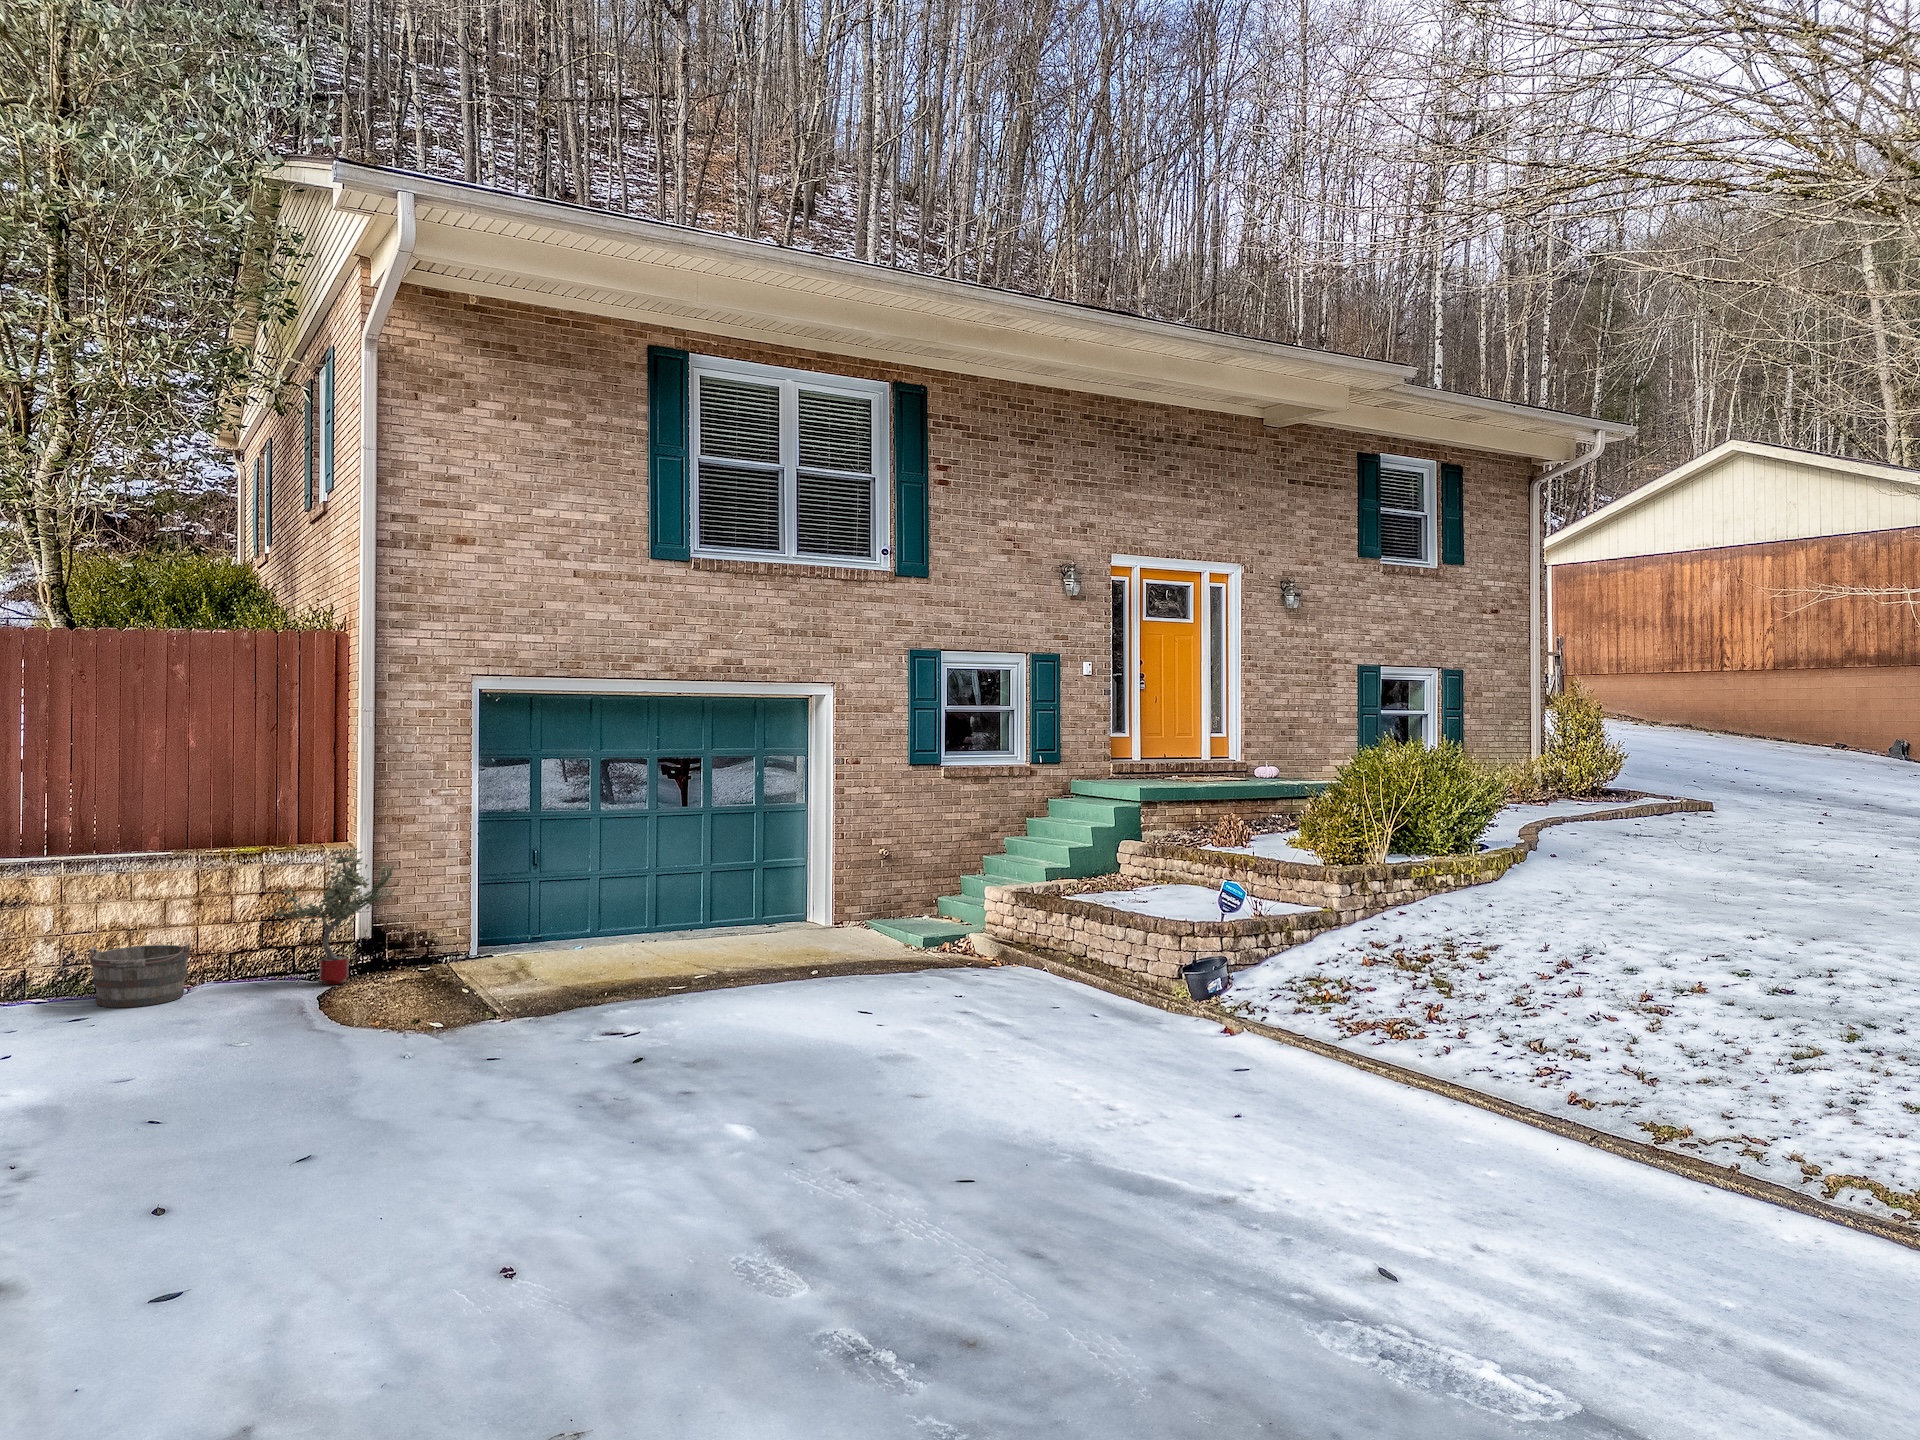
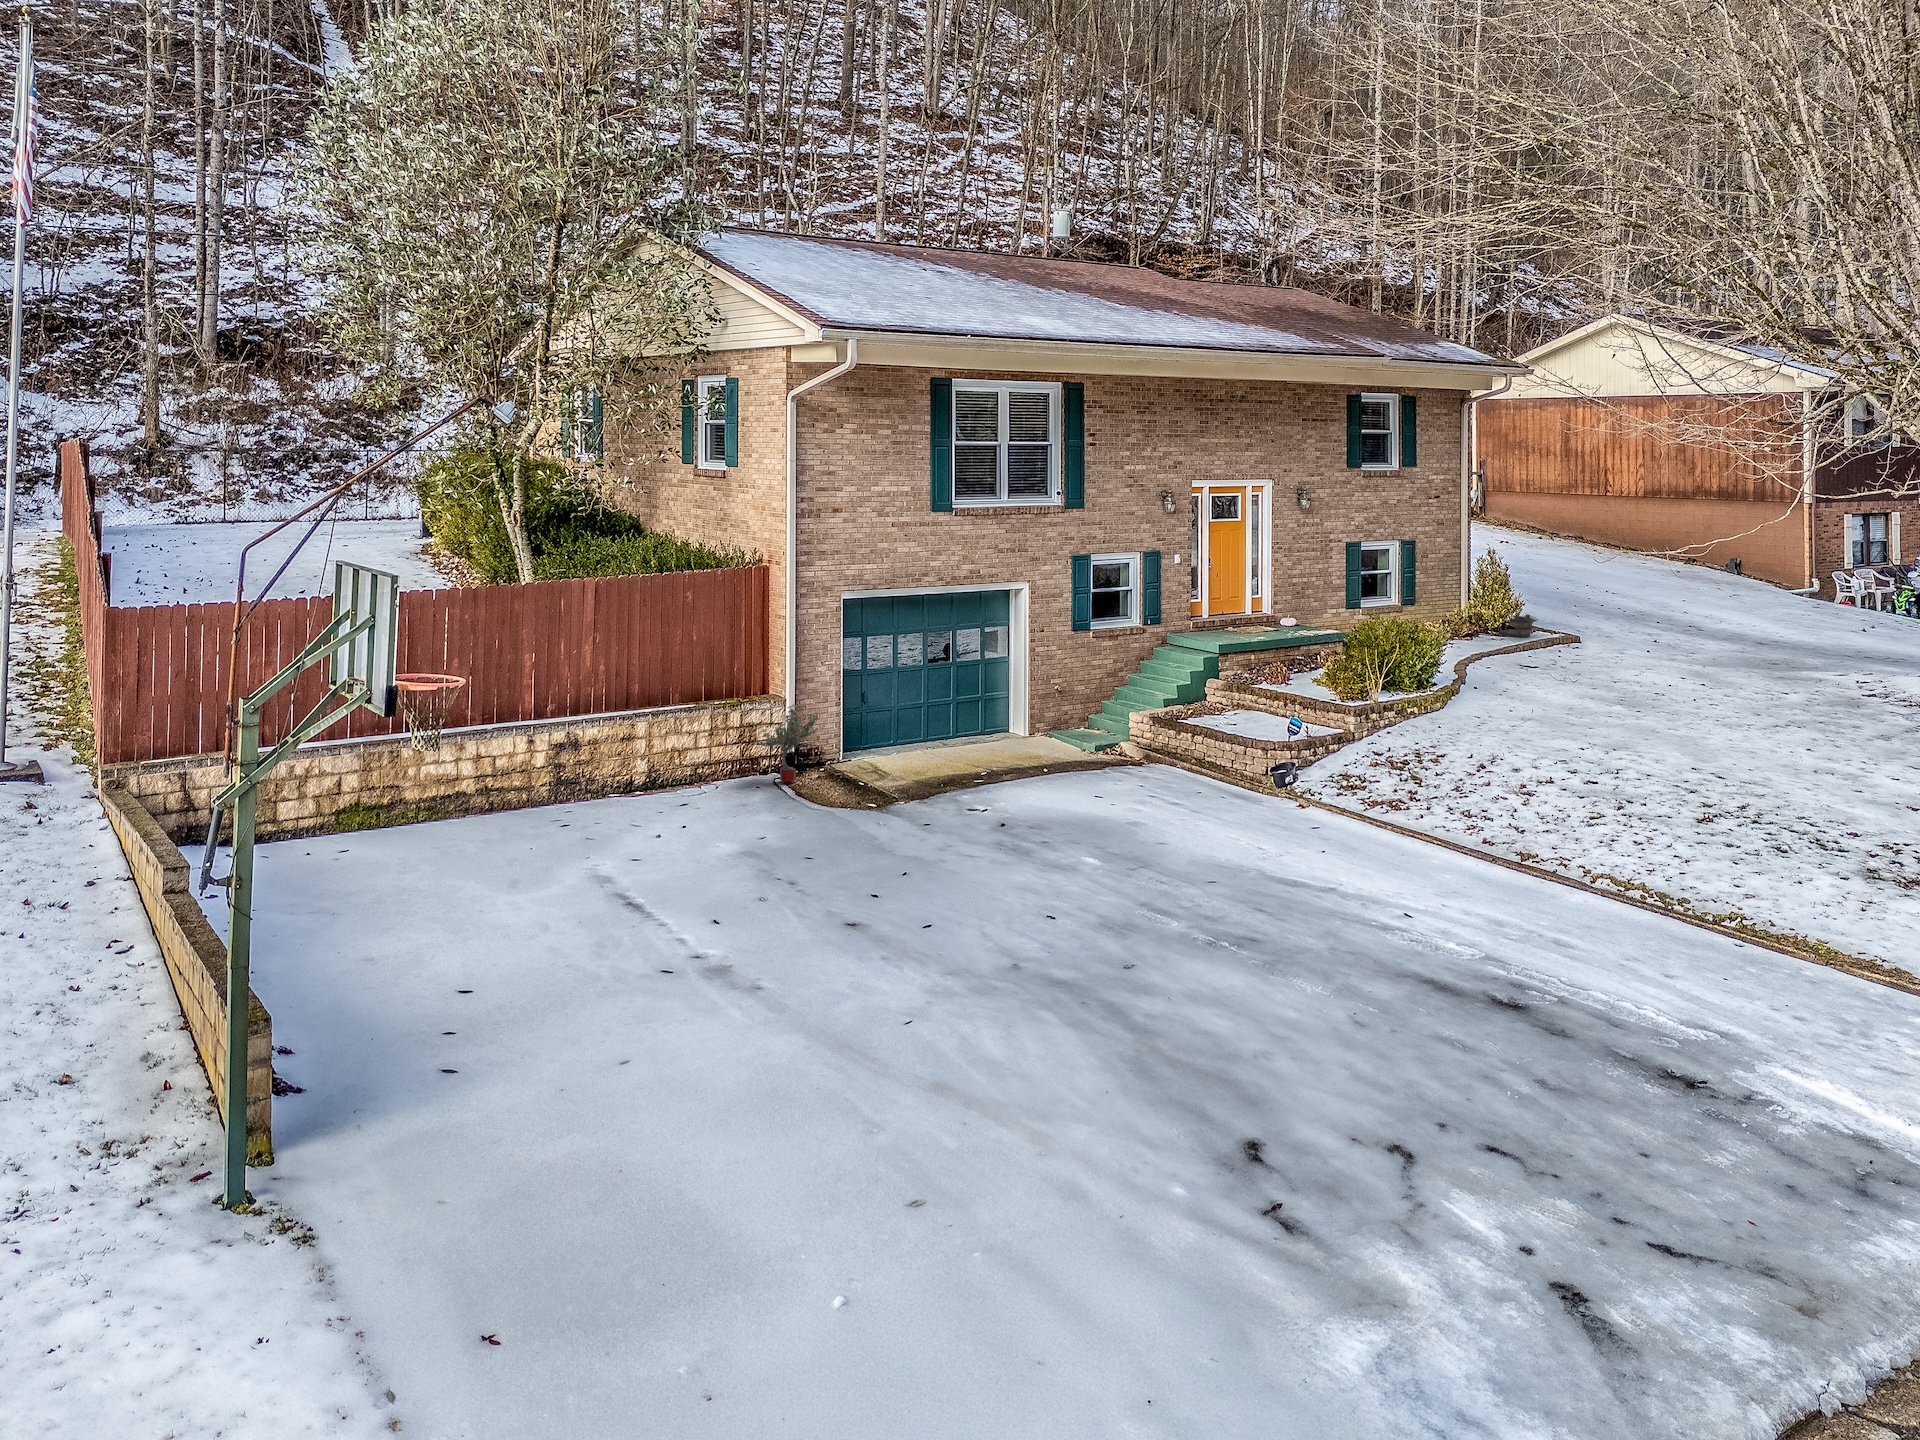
bucket: present [86,943,190,1008] -> present [1500,614,1538,637]

